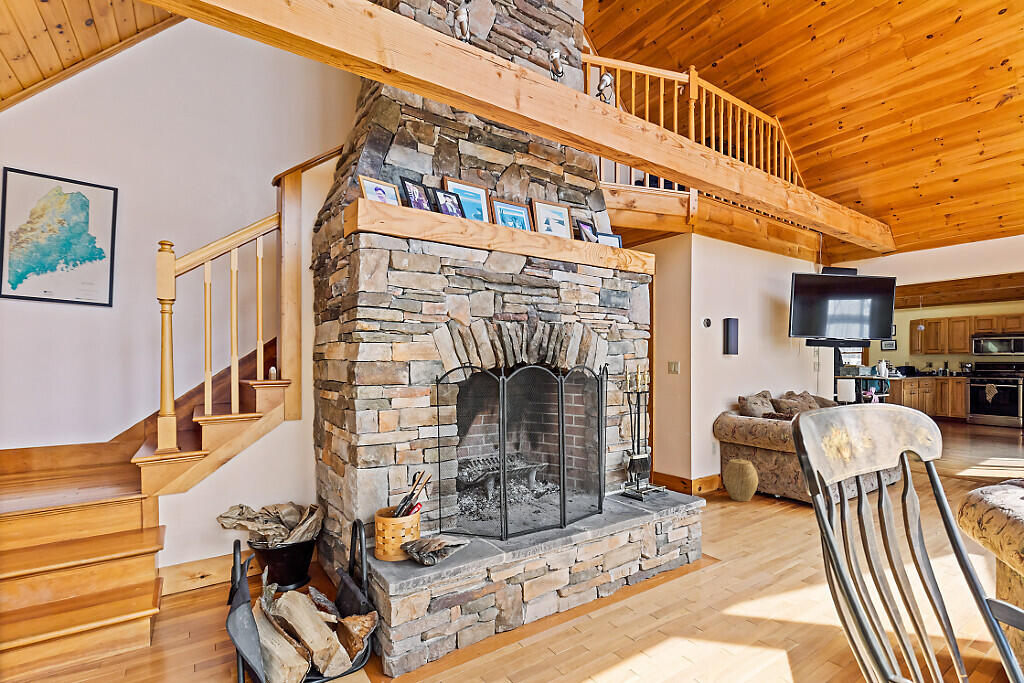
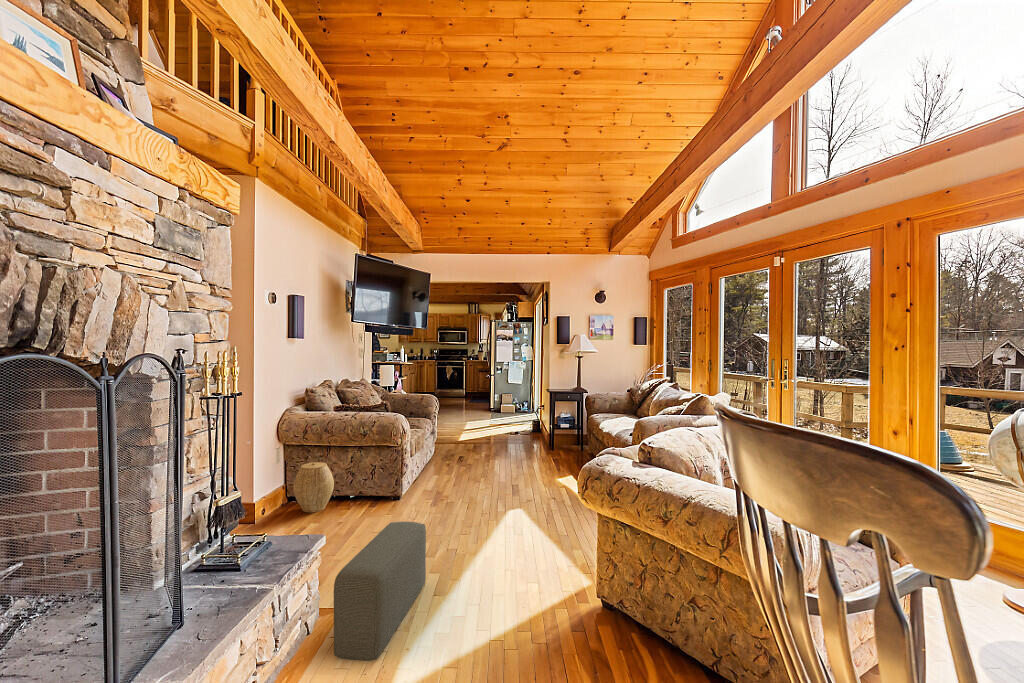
pouf: none [697,510,797,594] -> present [334,522,426,661]

